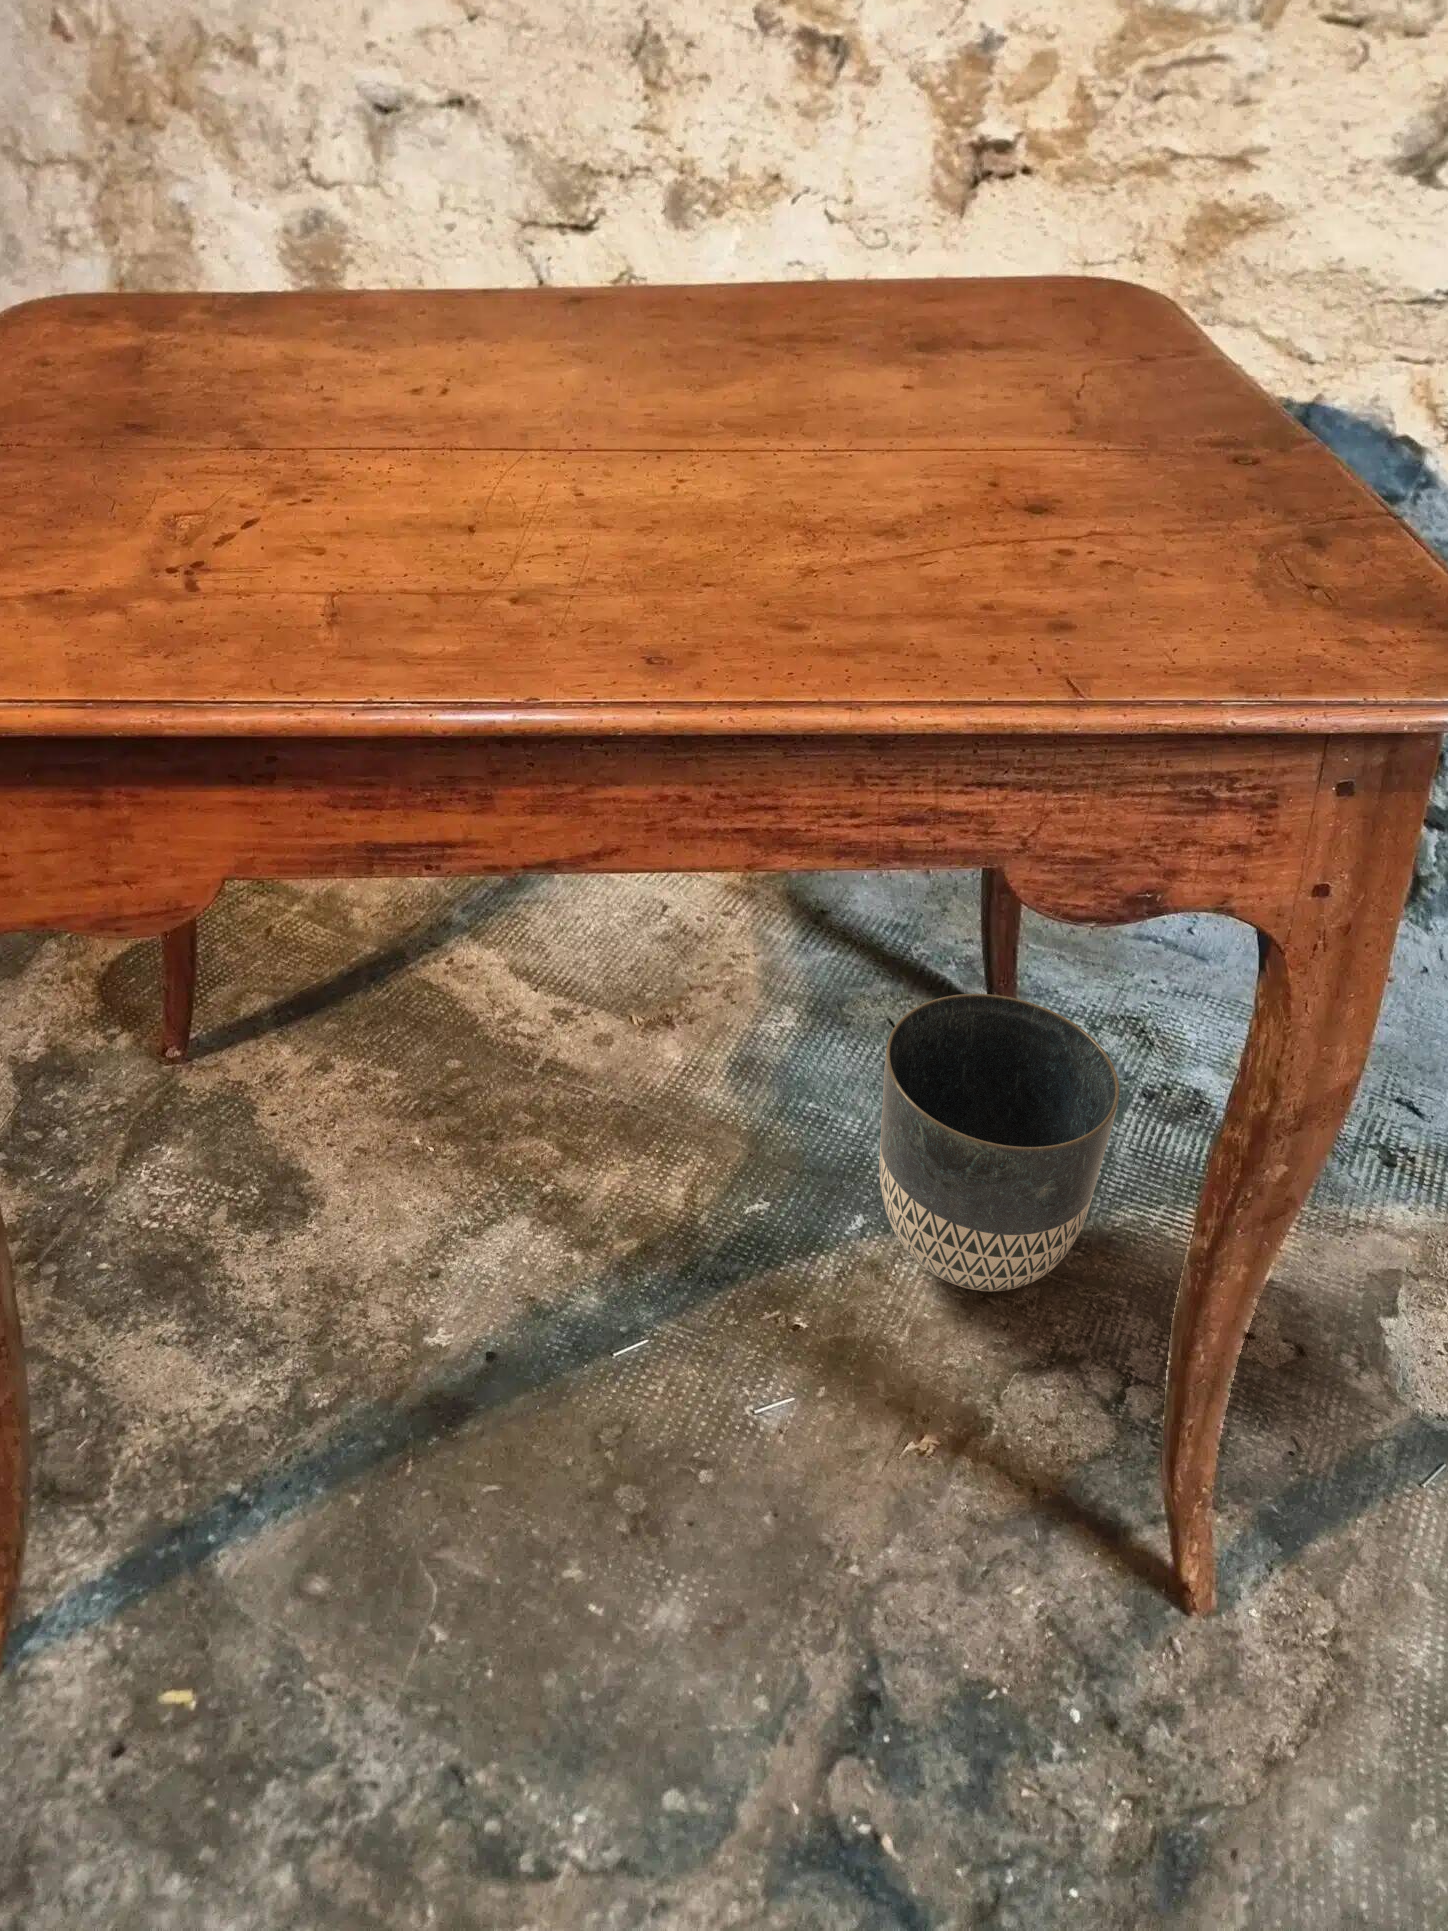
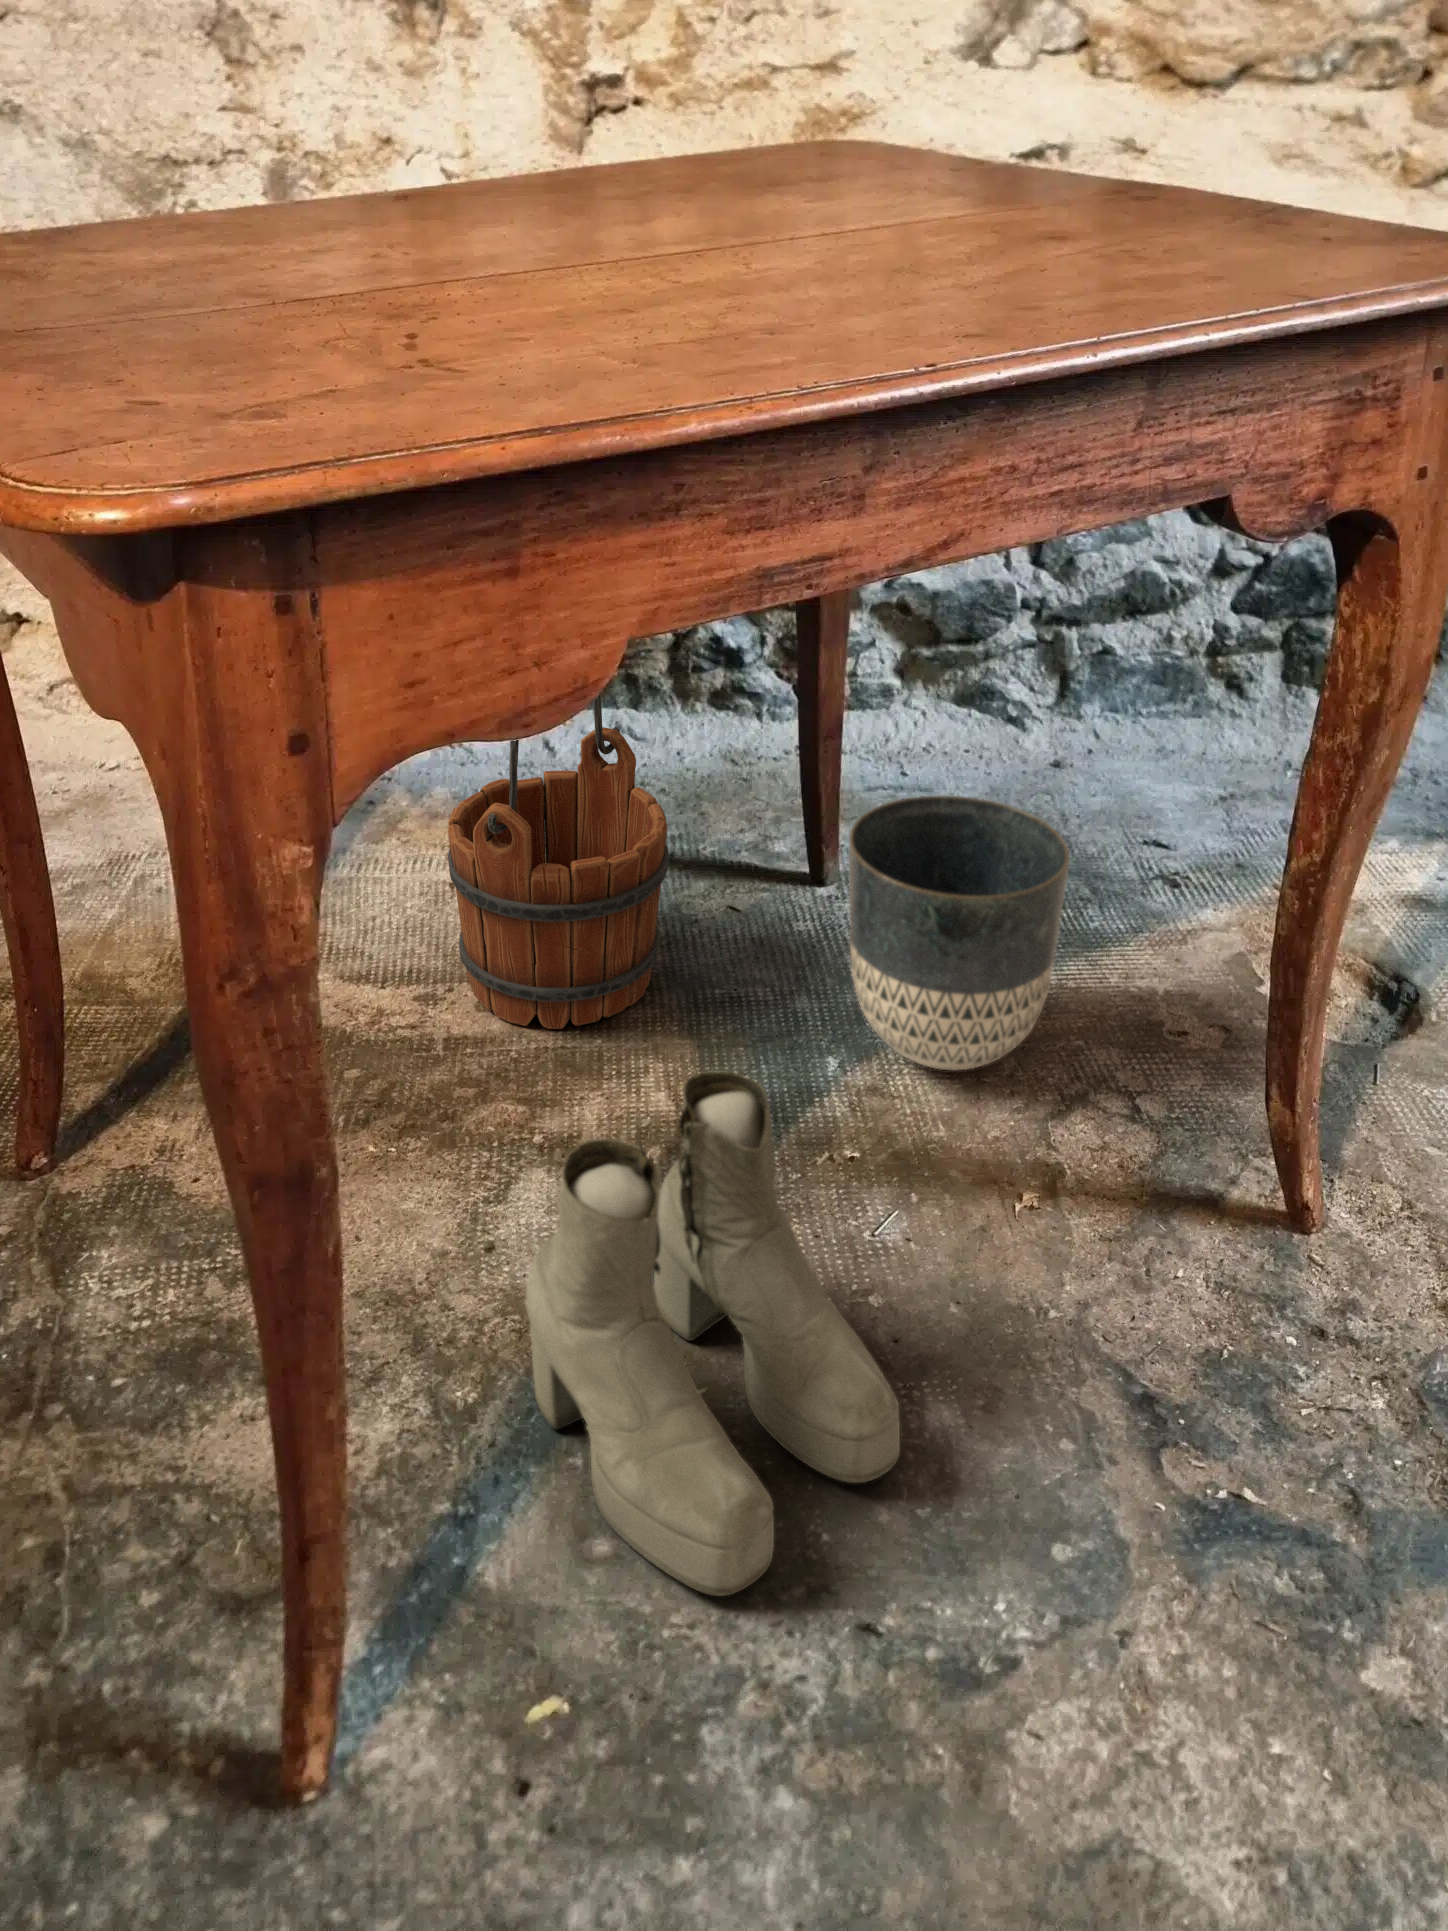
wooden bucket: none [575,739,787,1094] -> present [448,694,669,1029]
boots: none [335,1217,618,1678] -> present [526,1072,900,1596]

